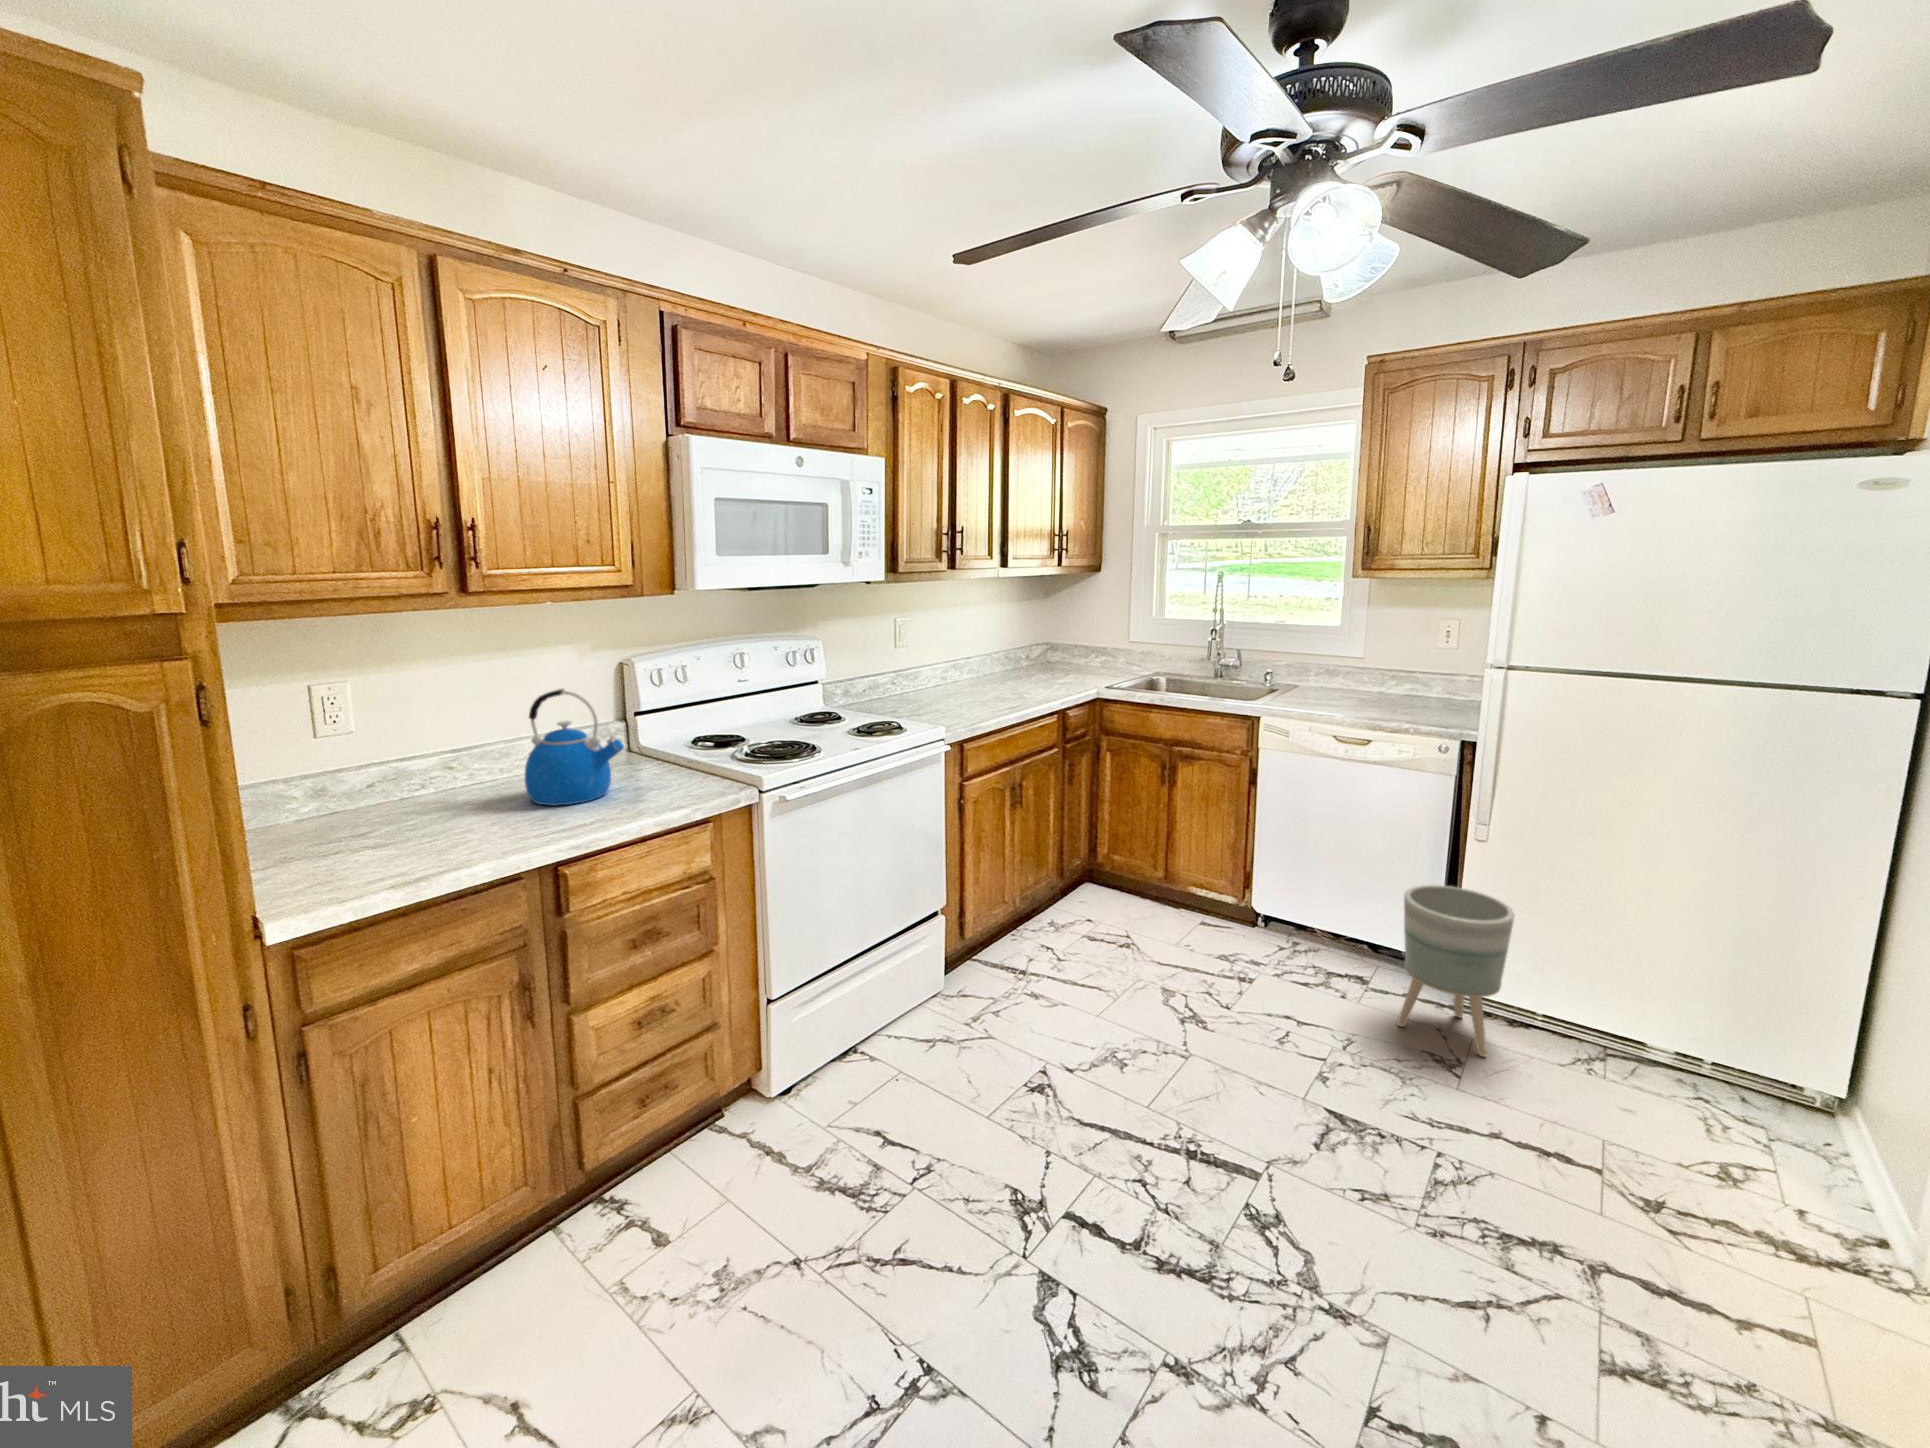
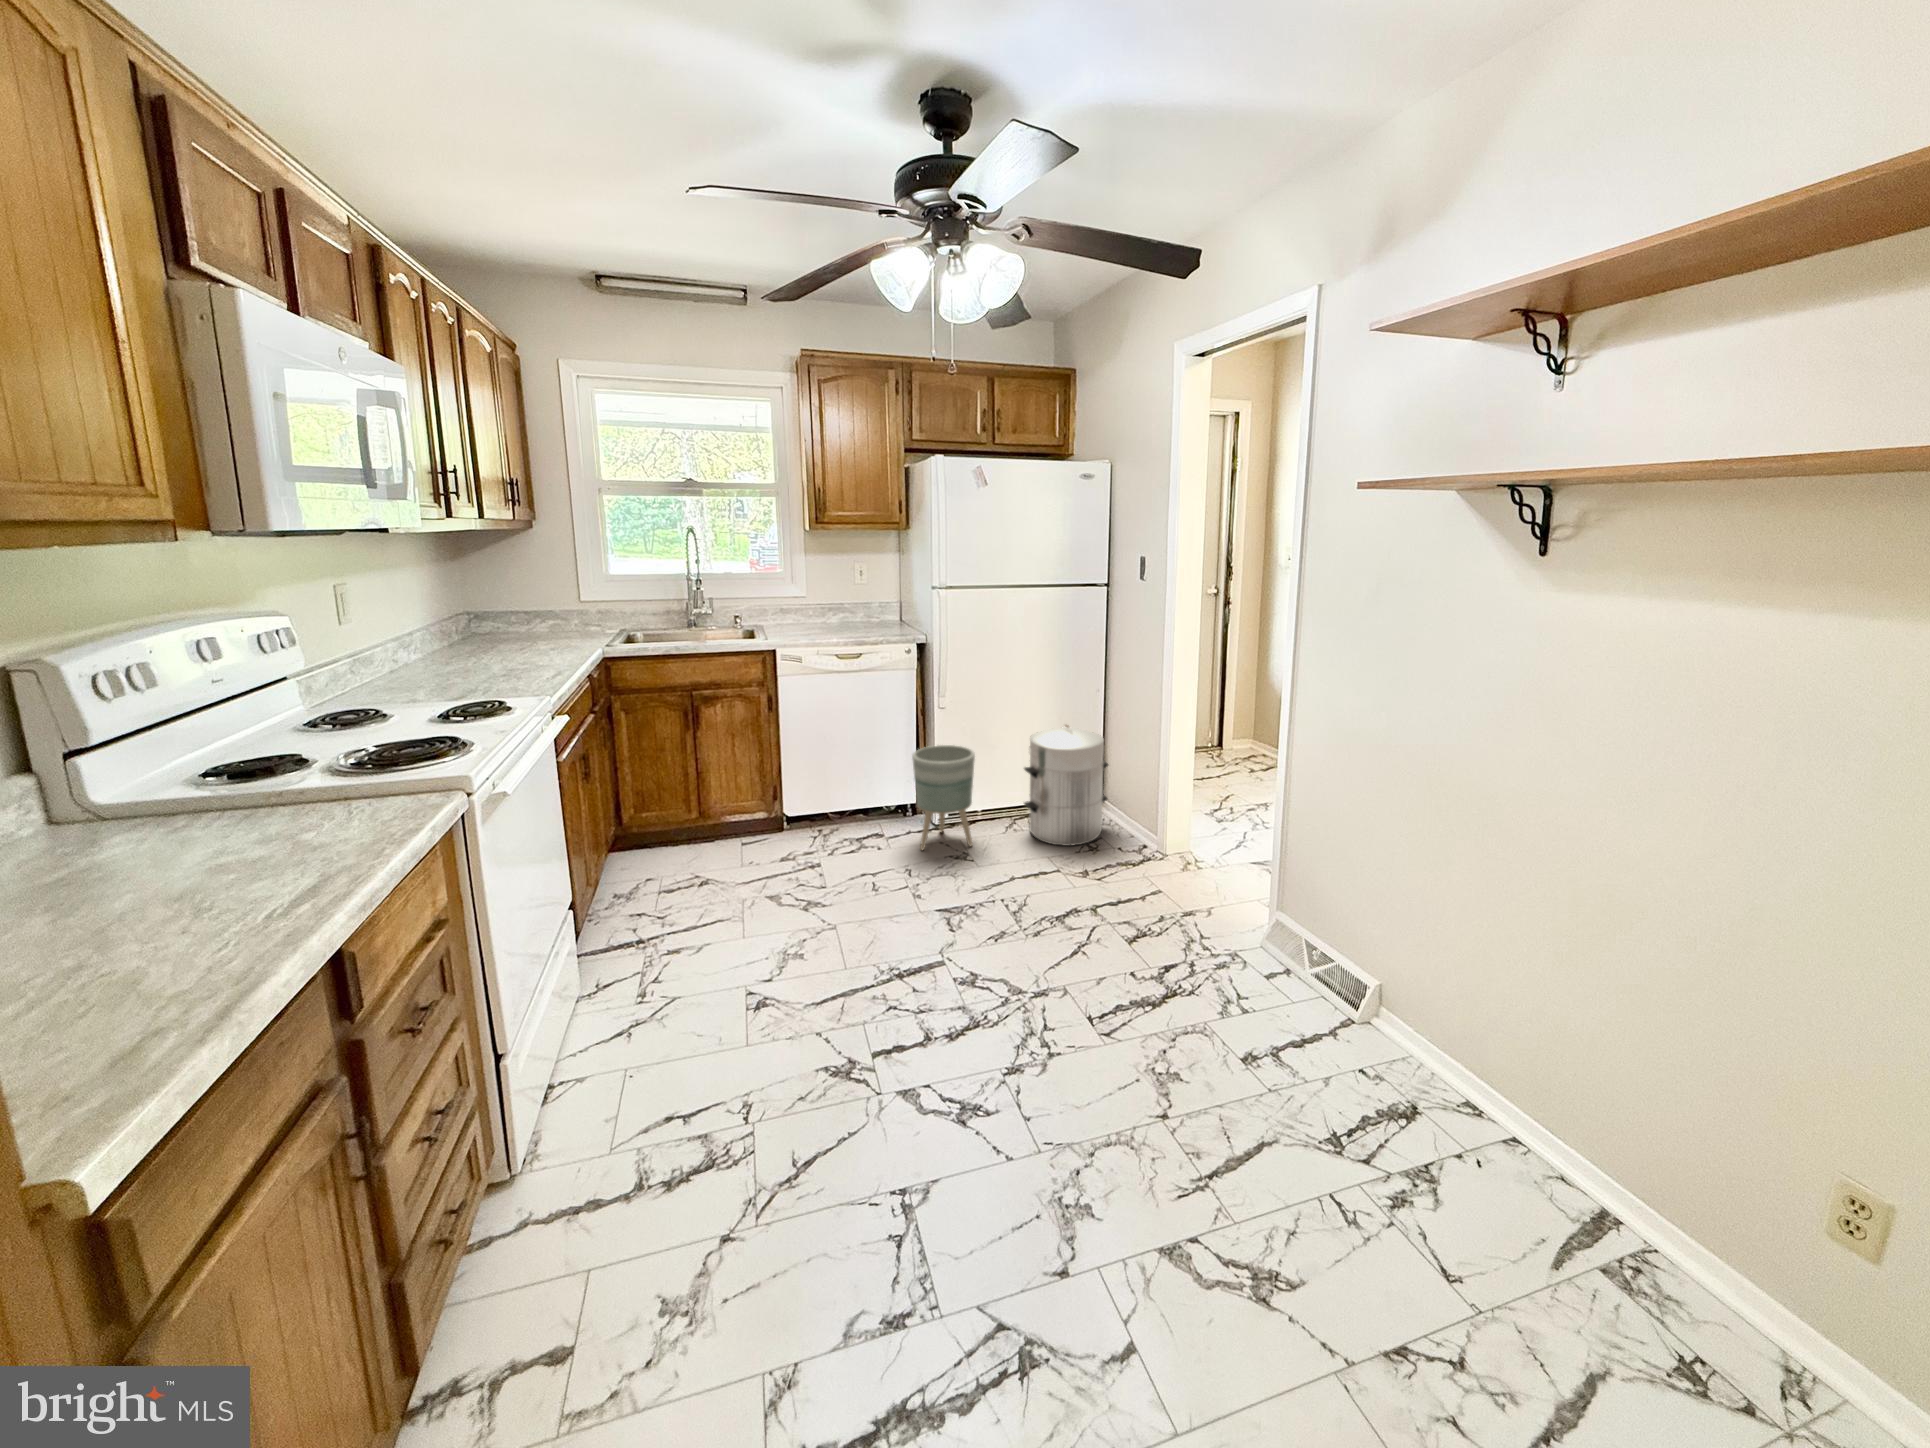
kettle: present [525,689,624,806] -> none [55,710,297,912]
waste bin: none [1607,926,1836,1166] -> present [1024,725,1108,846]

